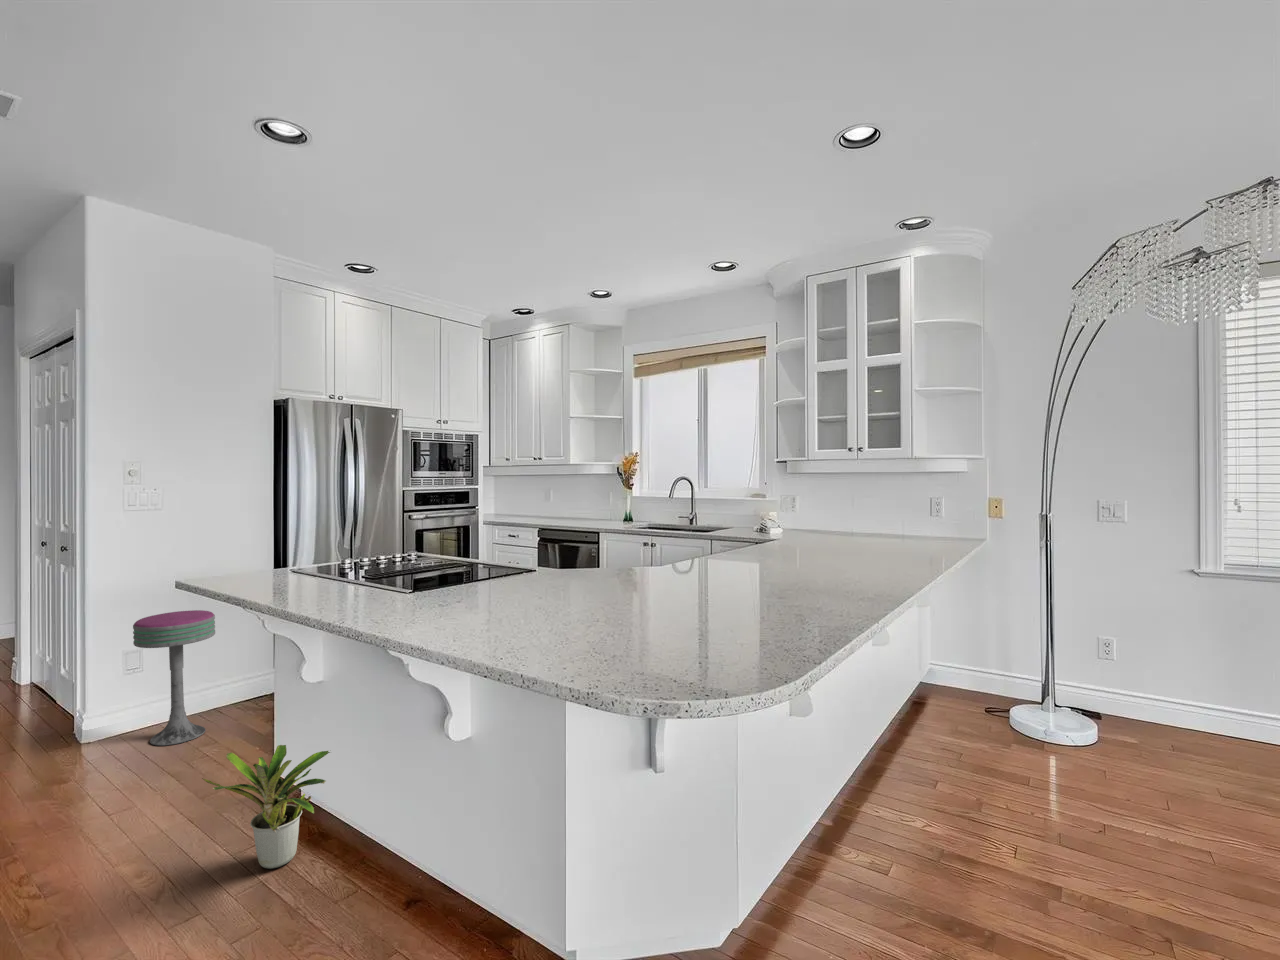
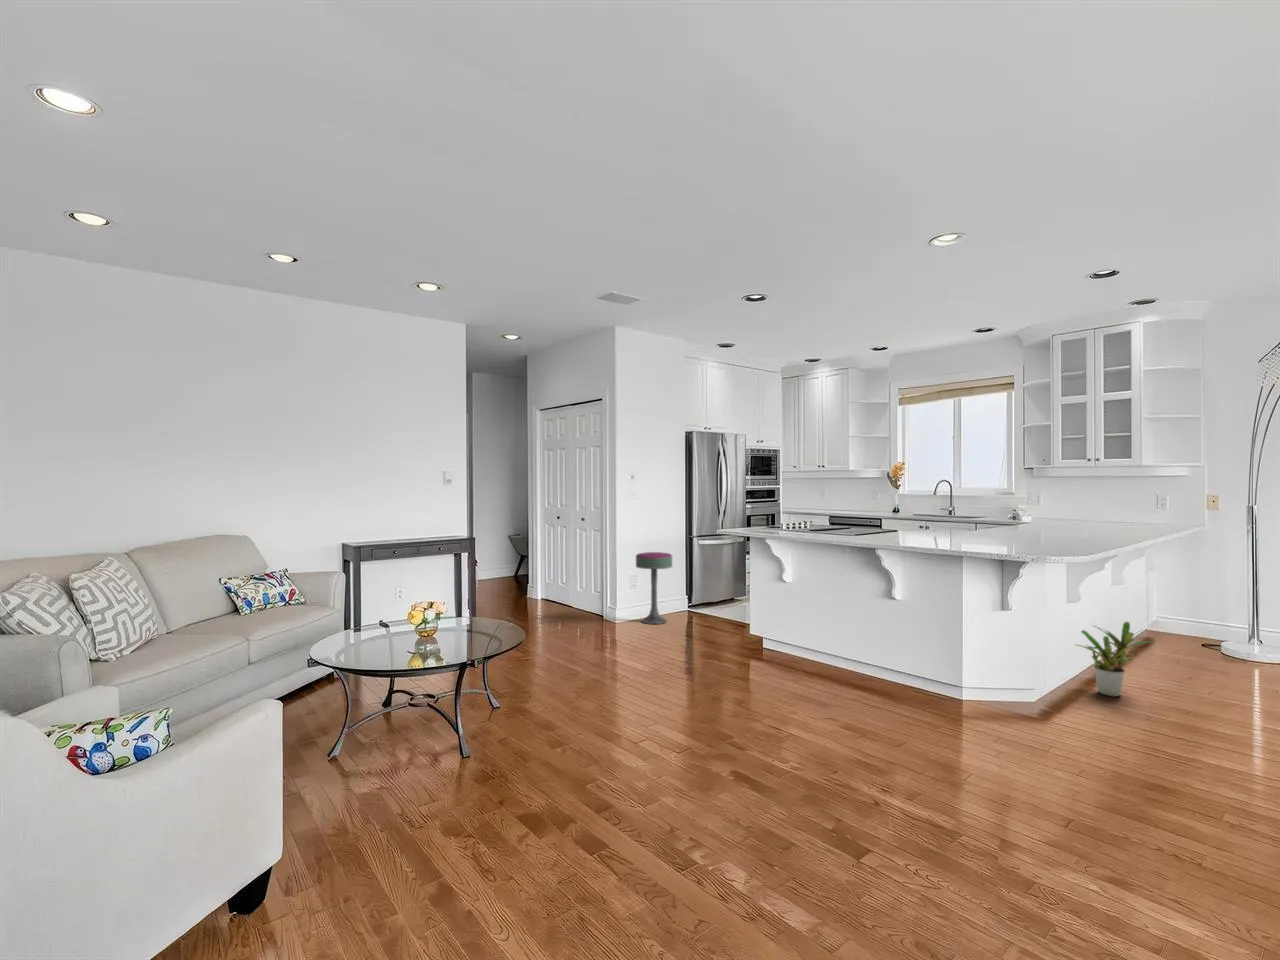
potted plant: present [202,745,330,869] -> present [1078,622,1153,697]

